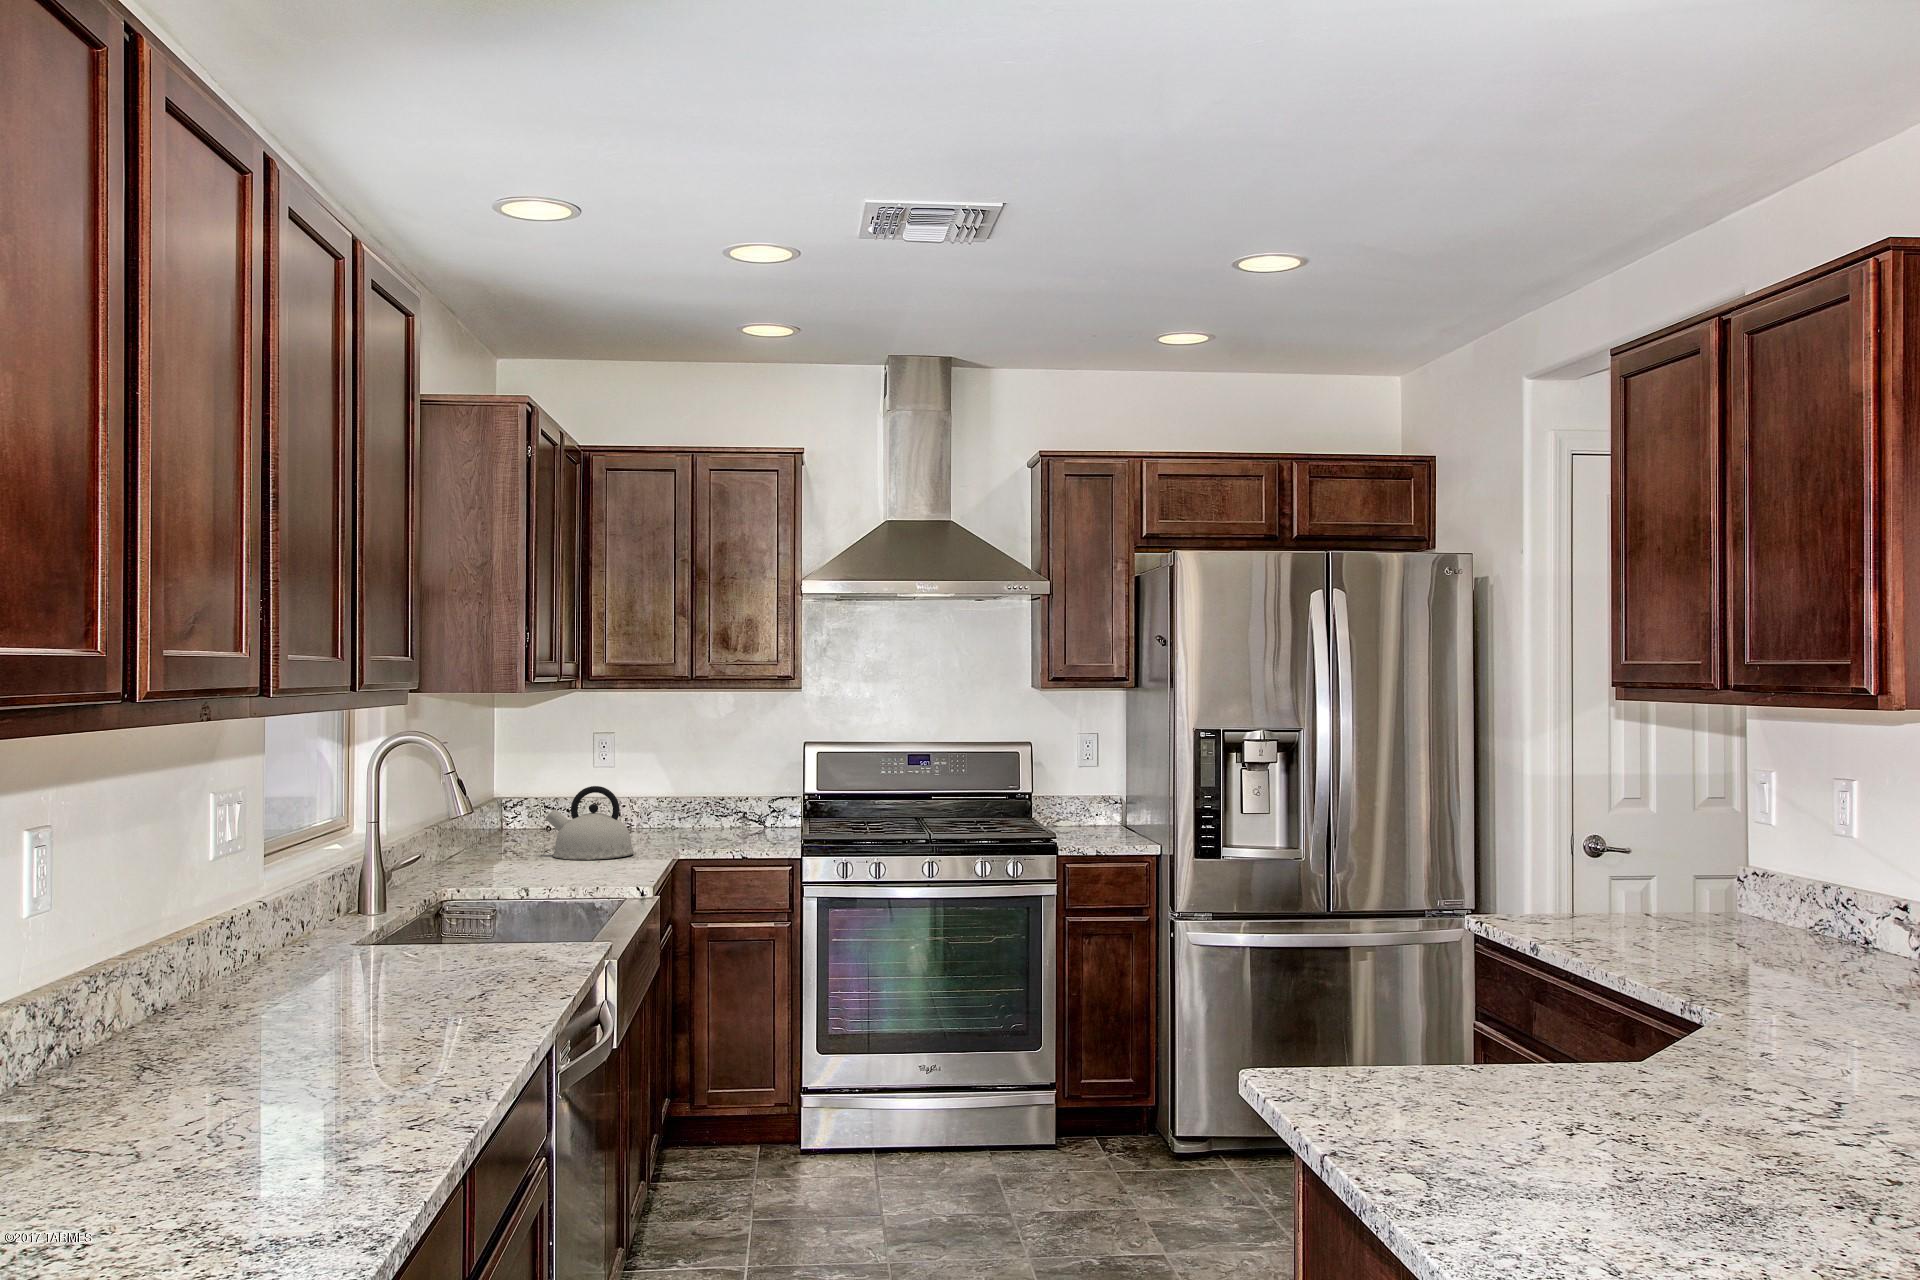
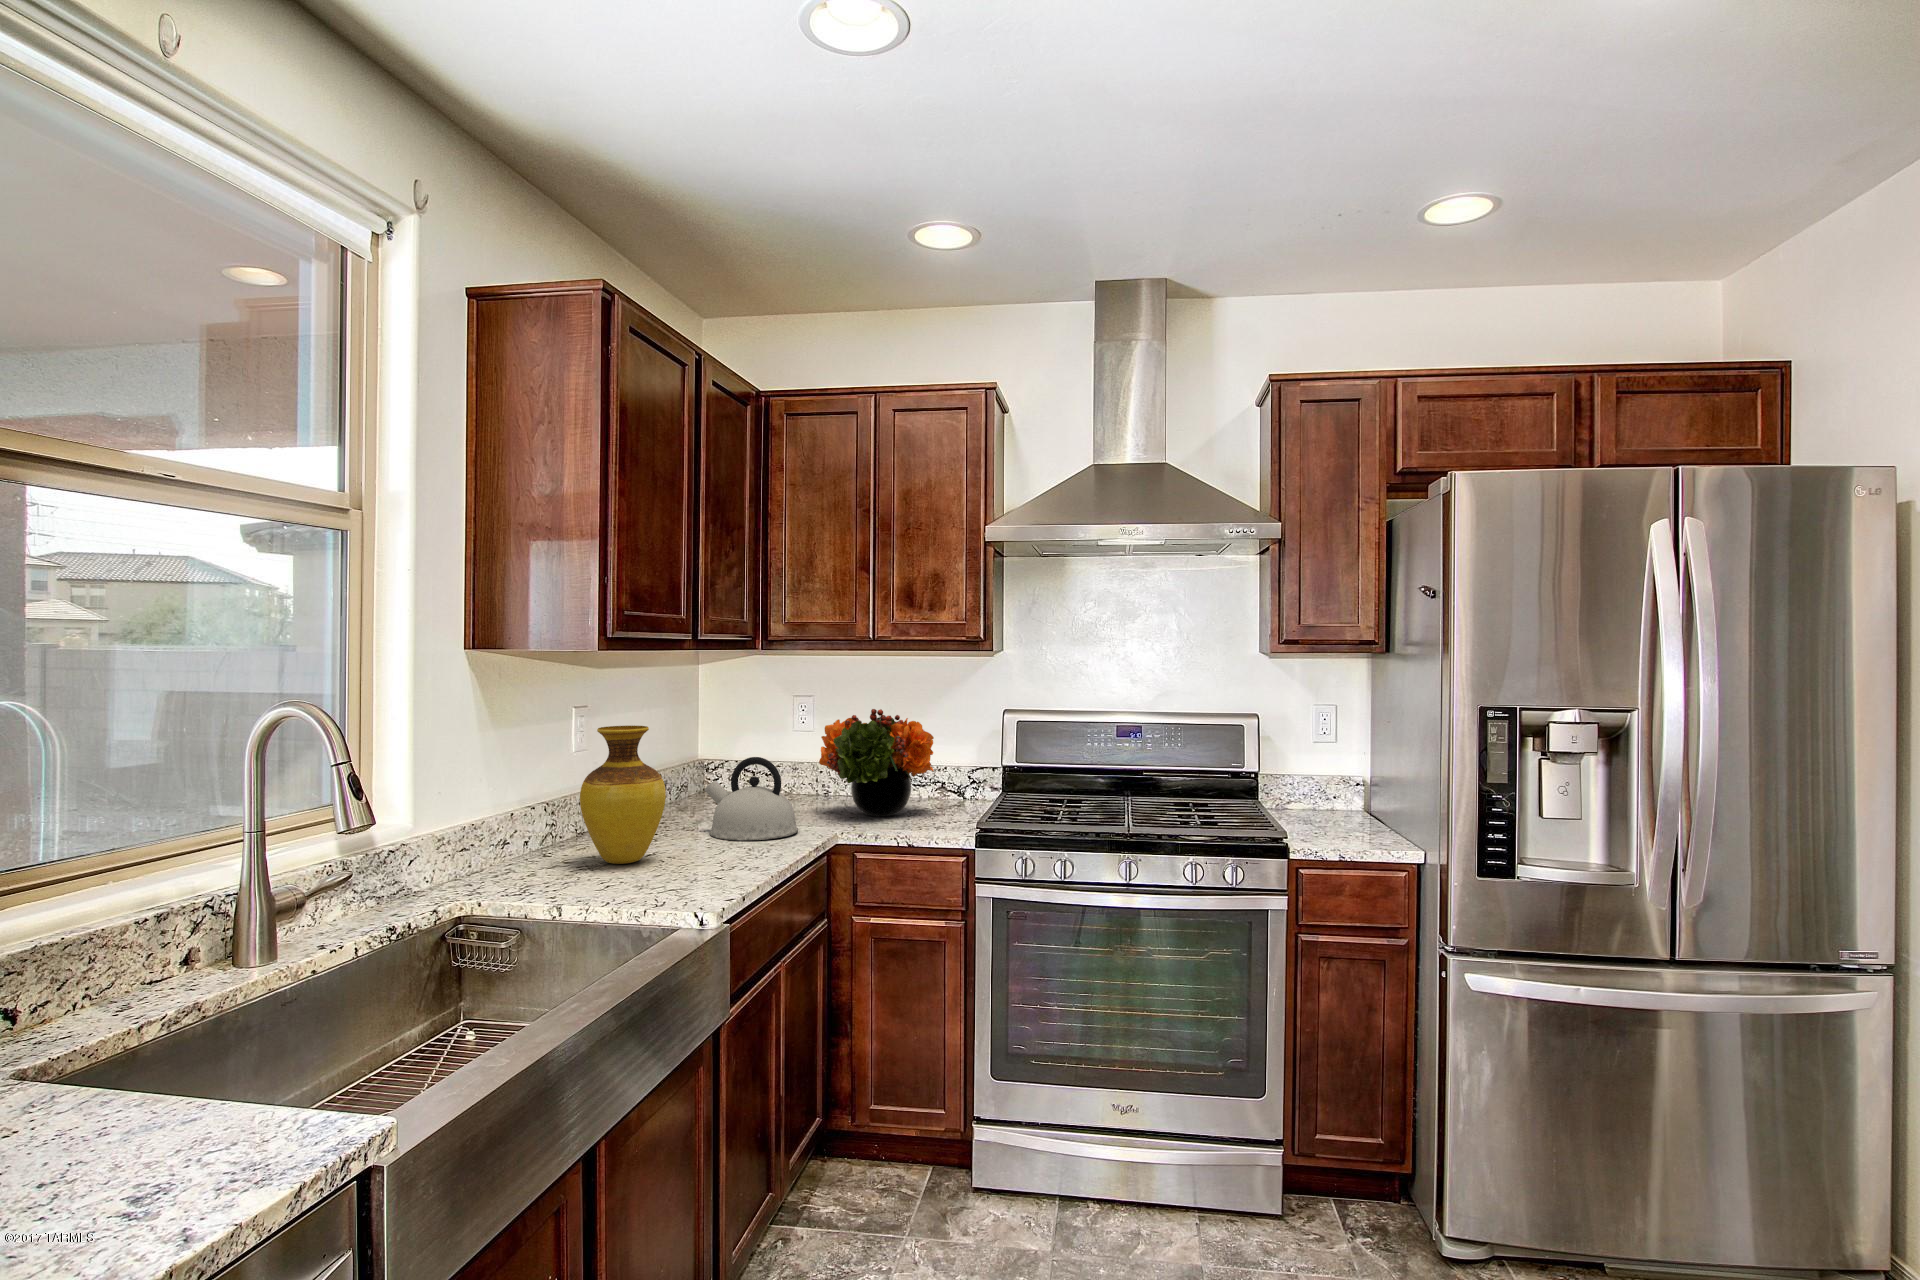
flower arrangement: none [633,742,746,842] -> present [819,709,934,816]
vase: none [470,757,544,875] -> present [580,725,666,864]

